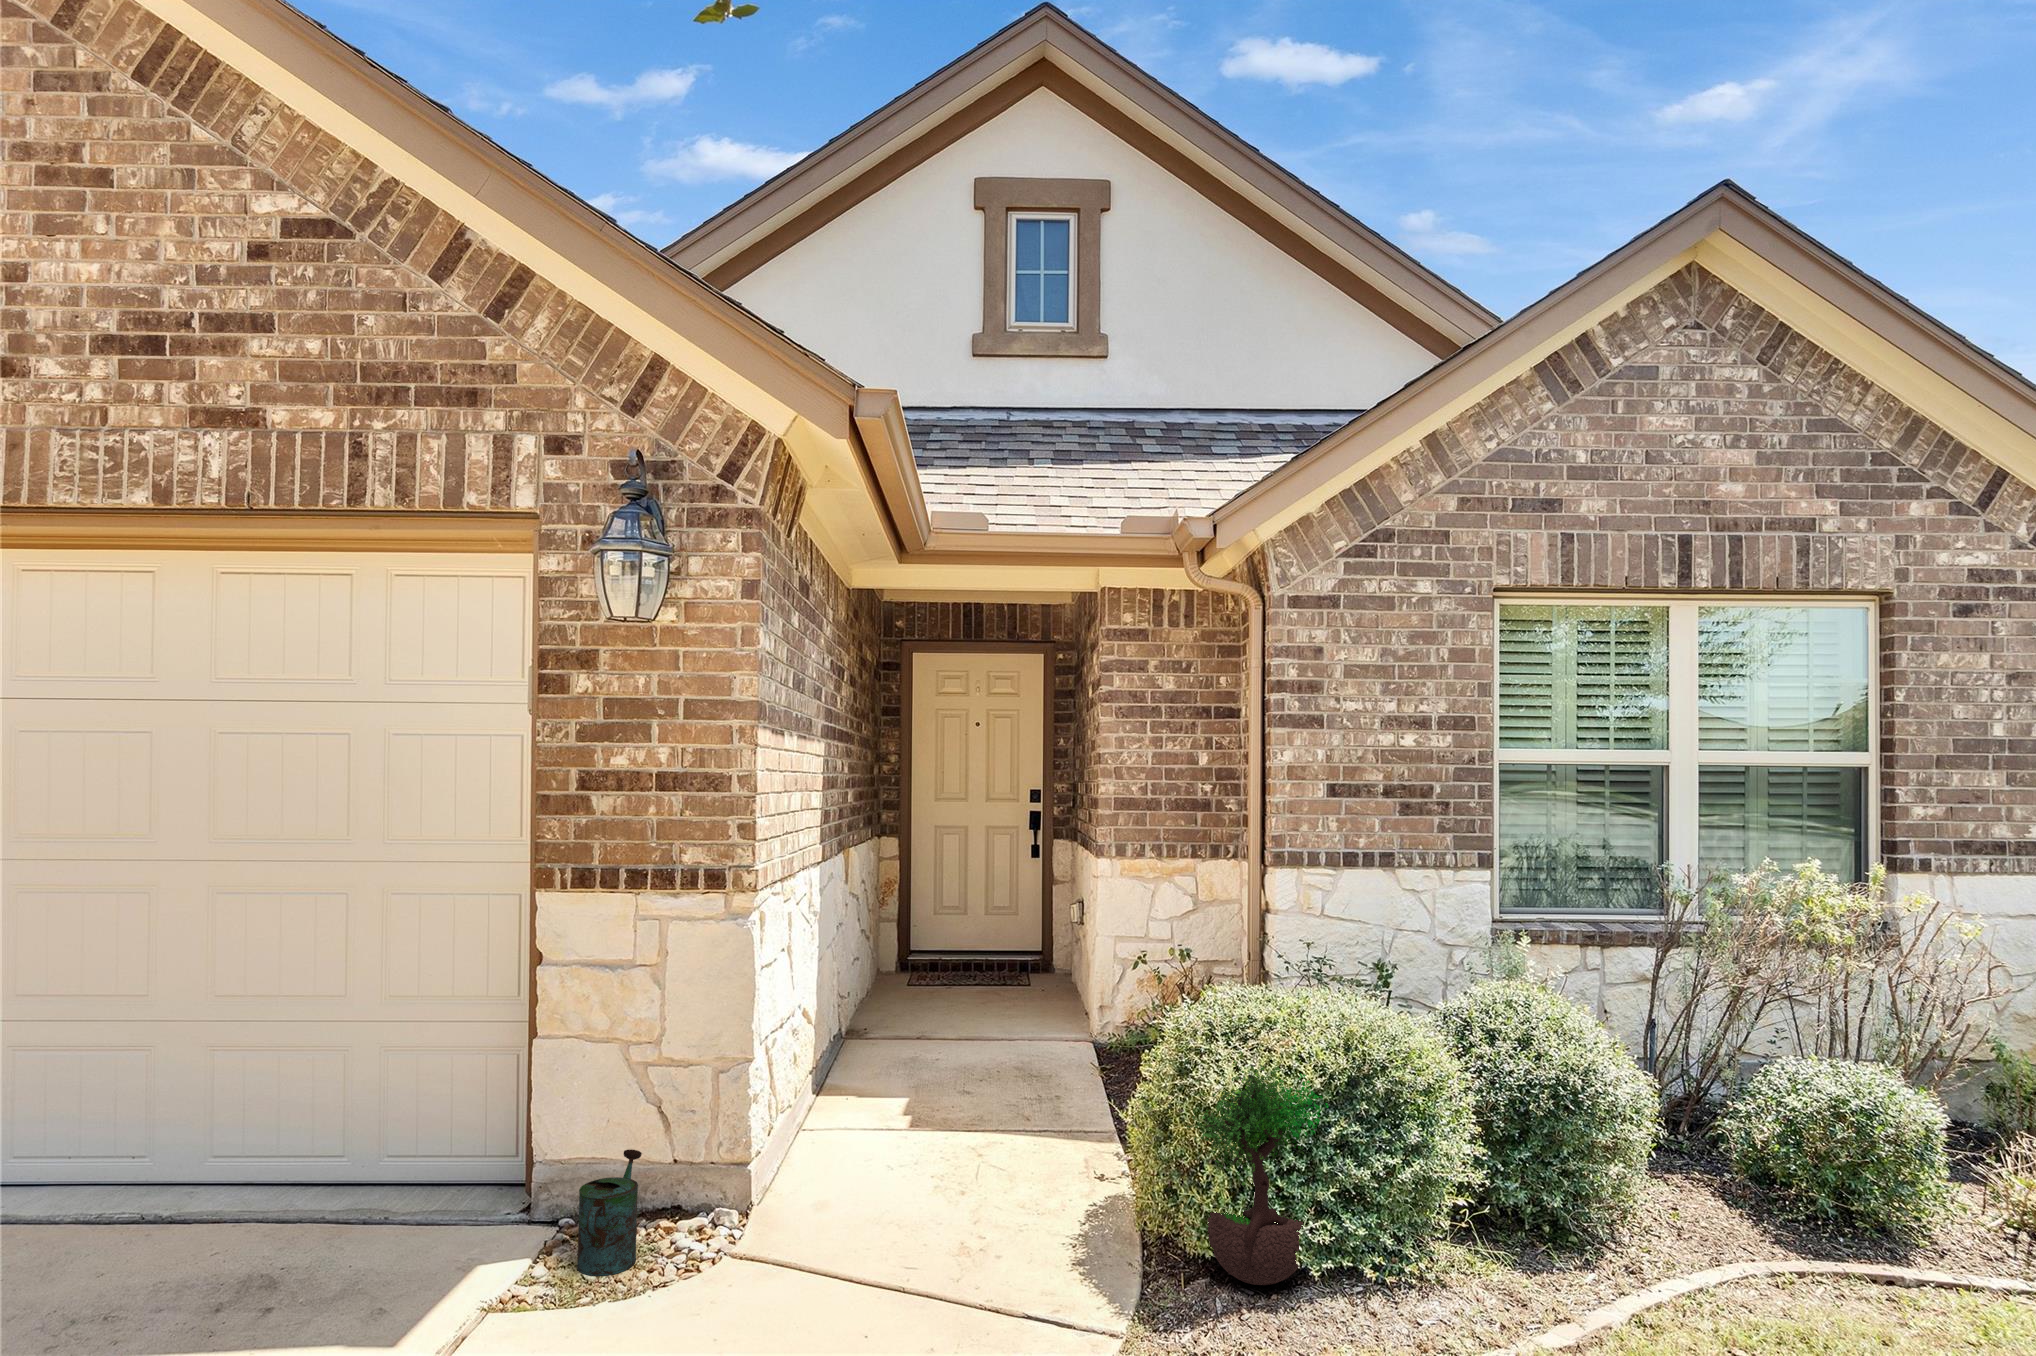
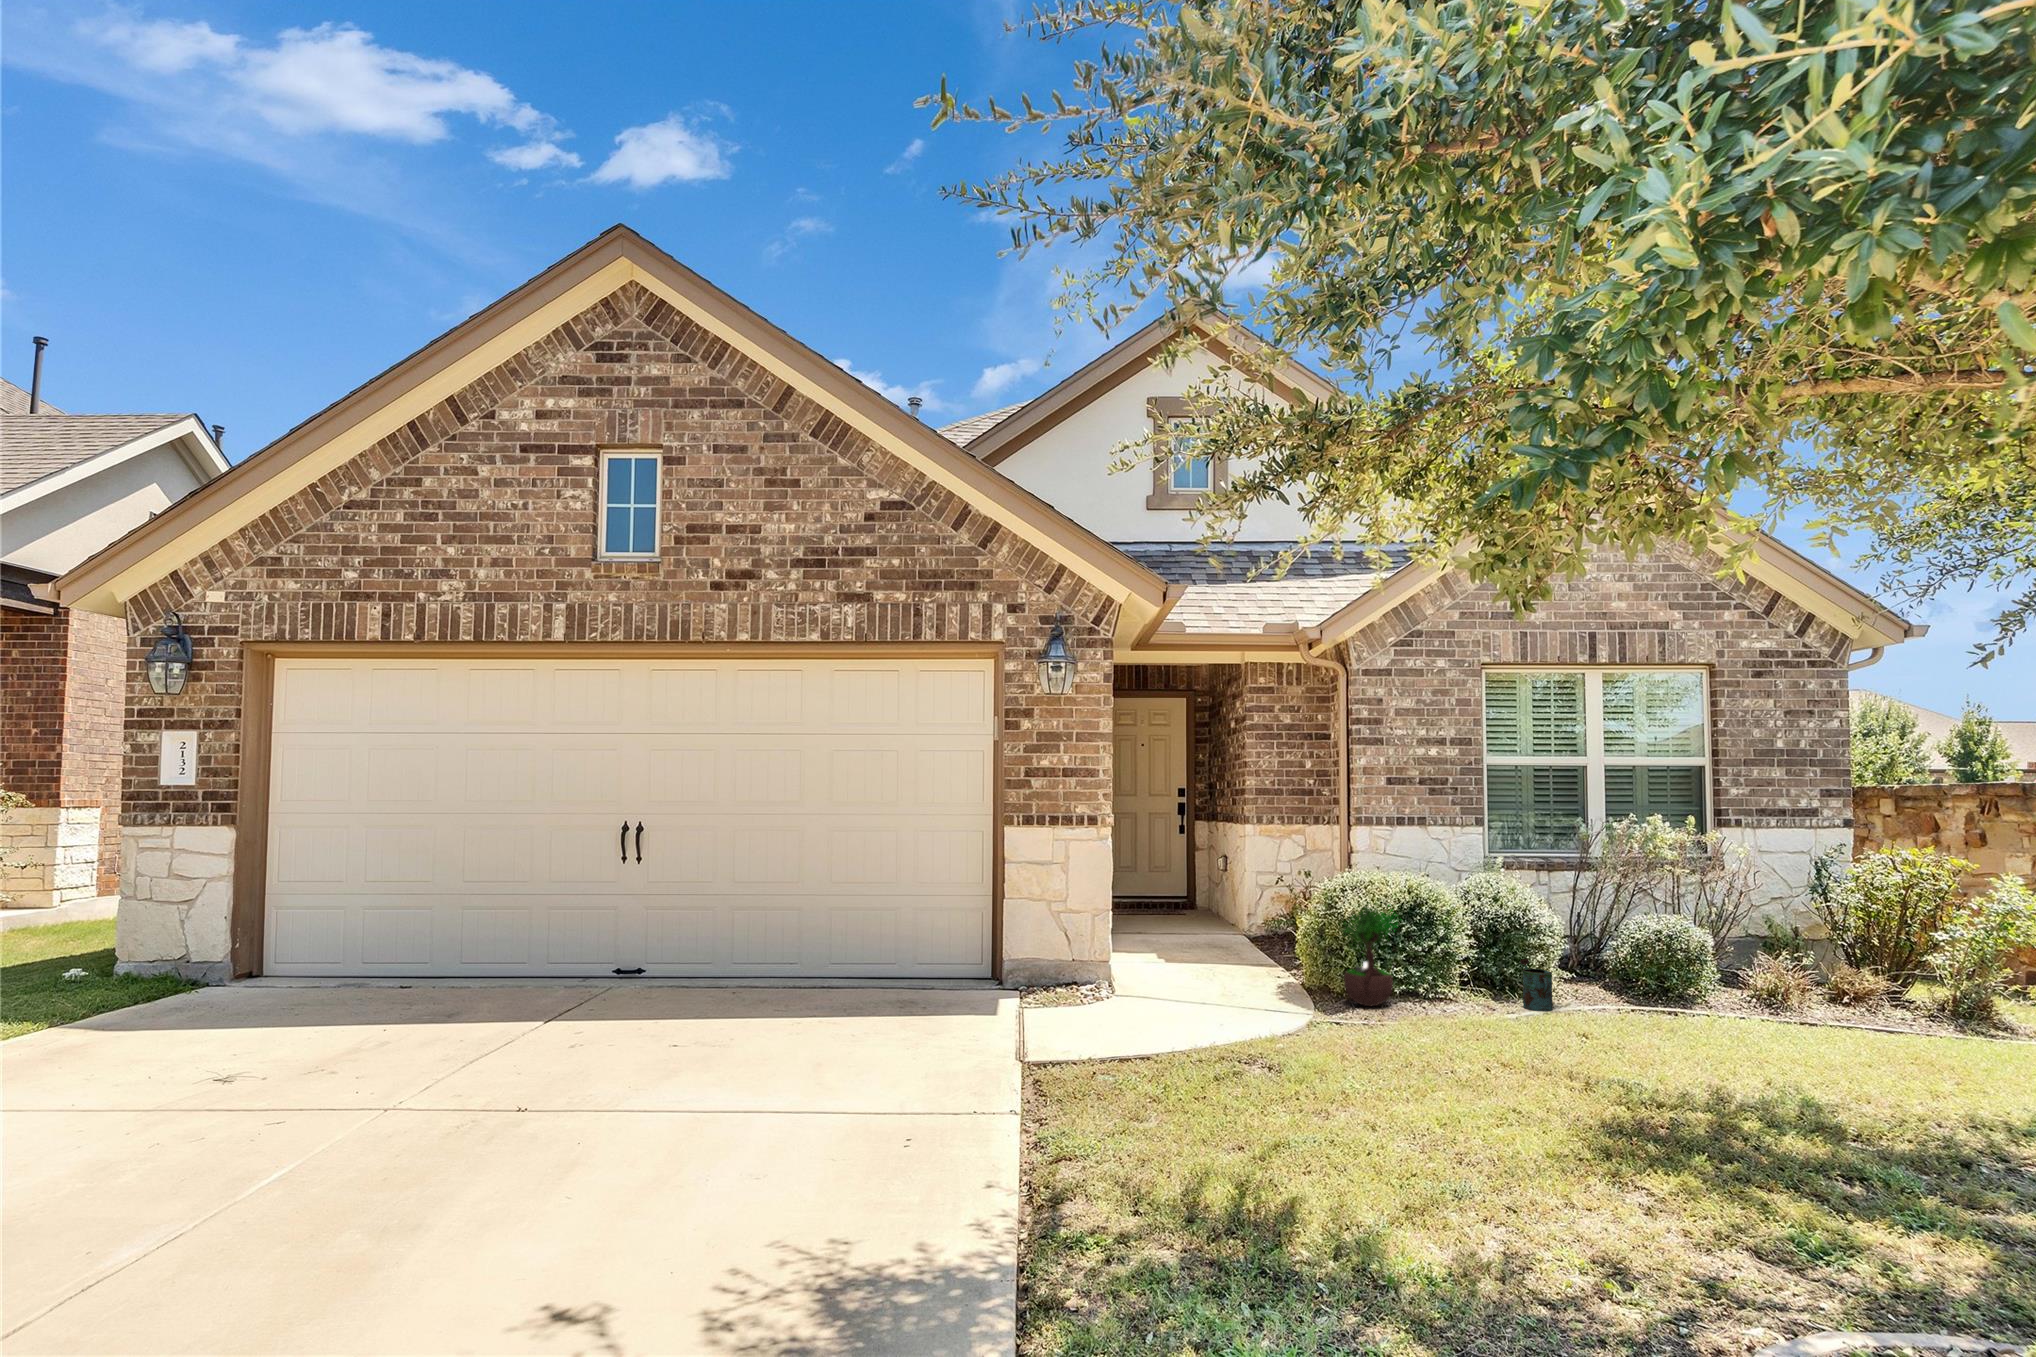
watering can: present [577,1150,642,1276] -> present [1520,959,1553,1011]

